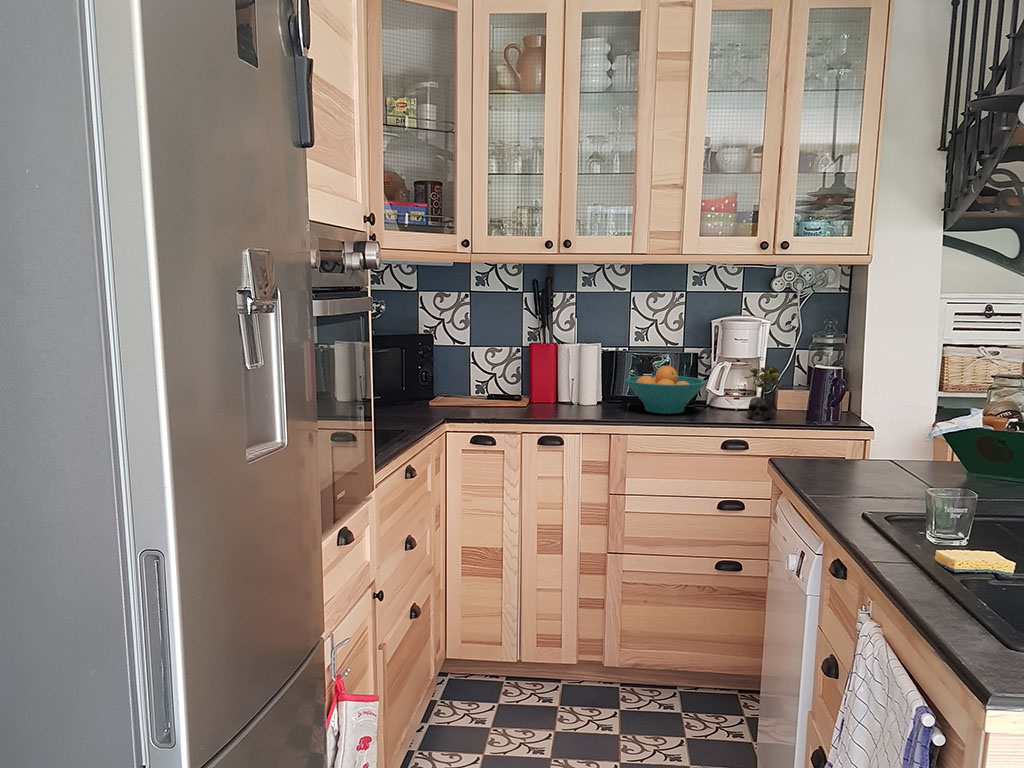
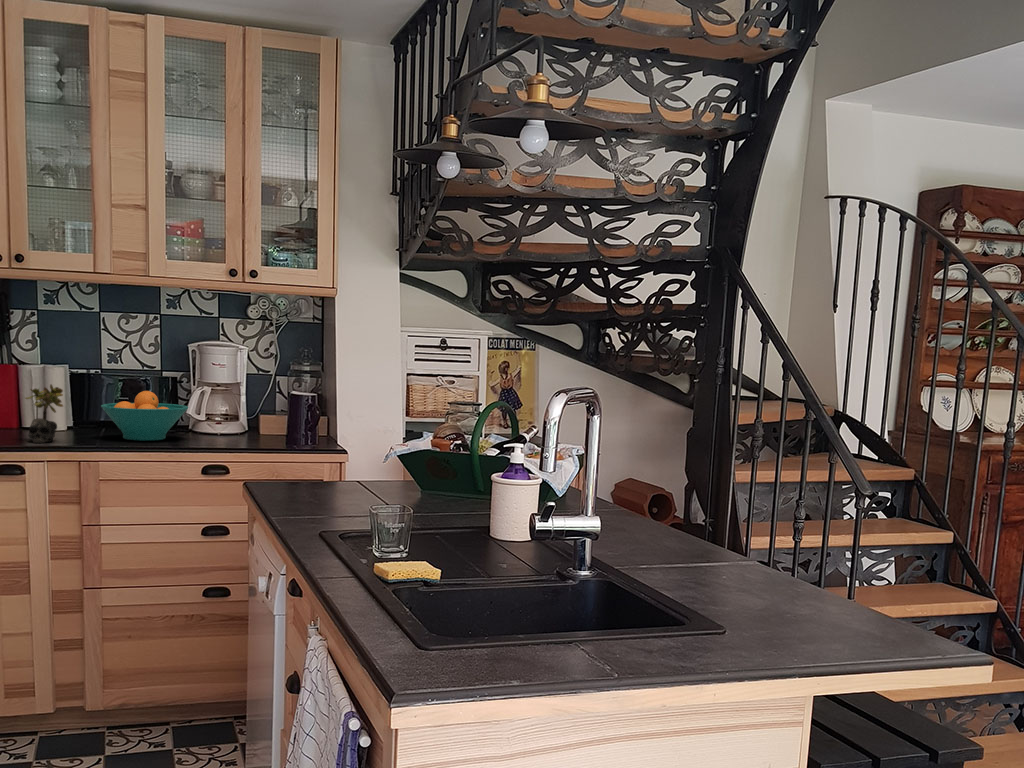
succulent plant: present [744,364,781,421] -> present [25,385,63,443]

